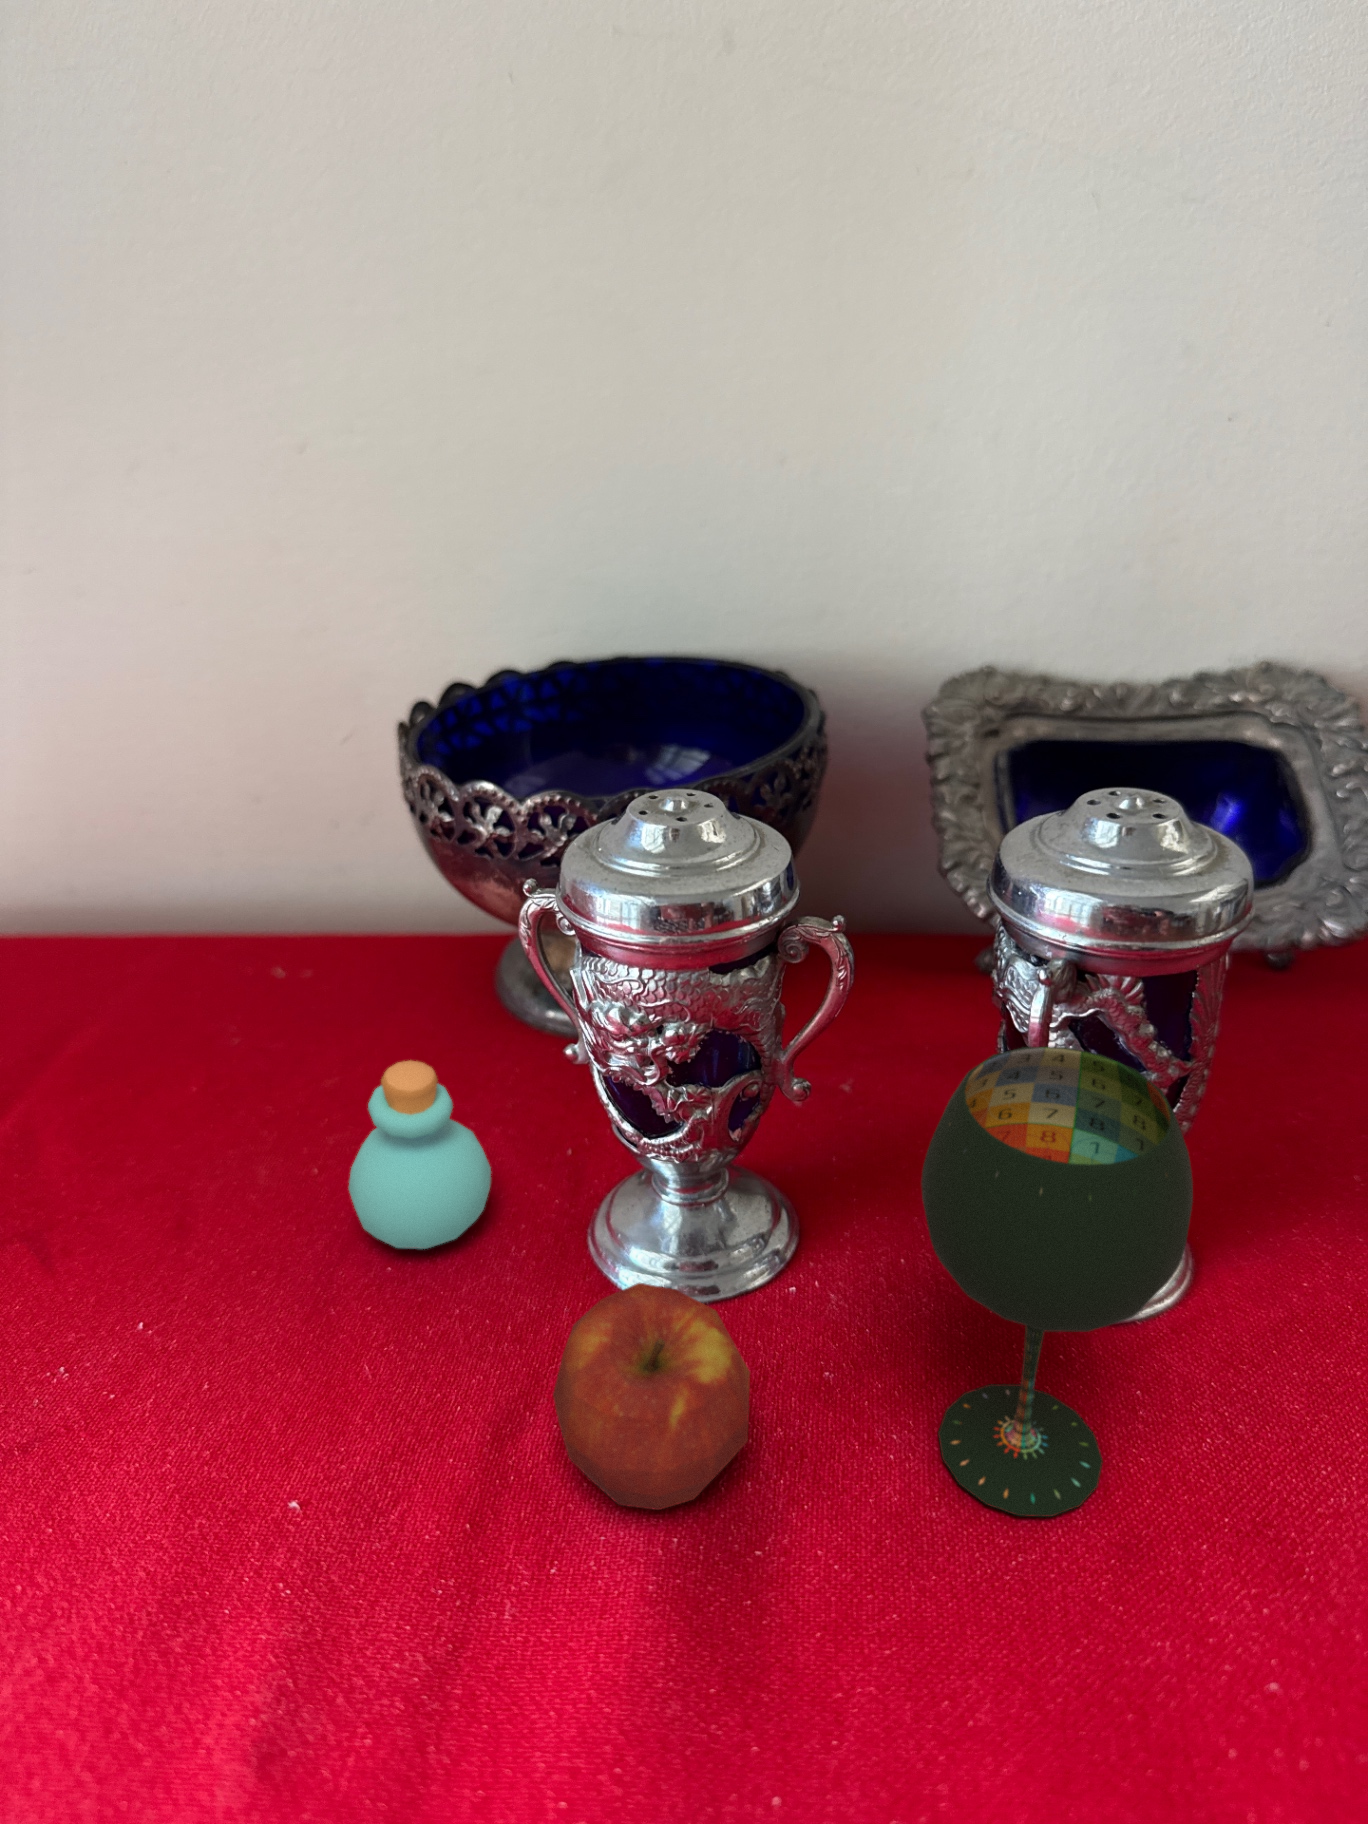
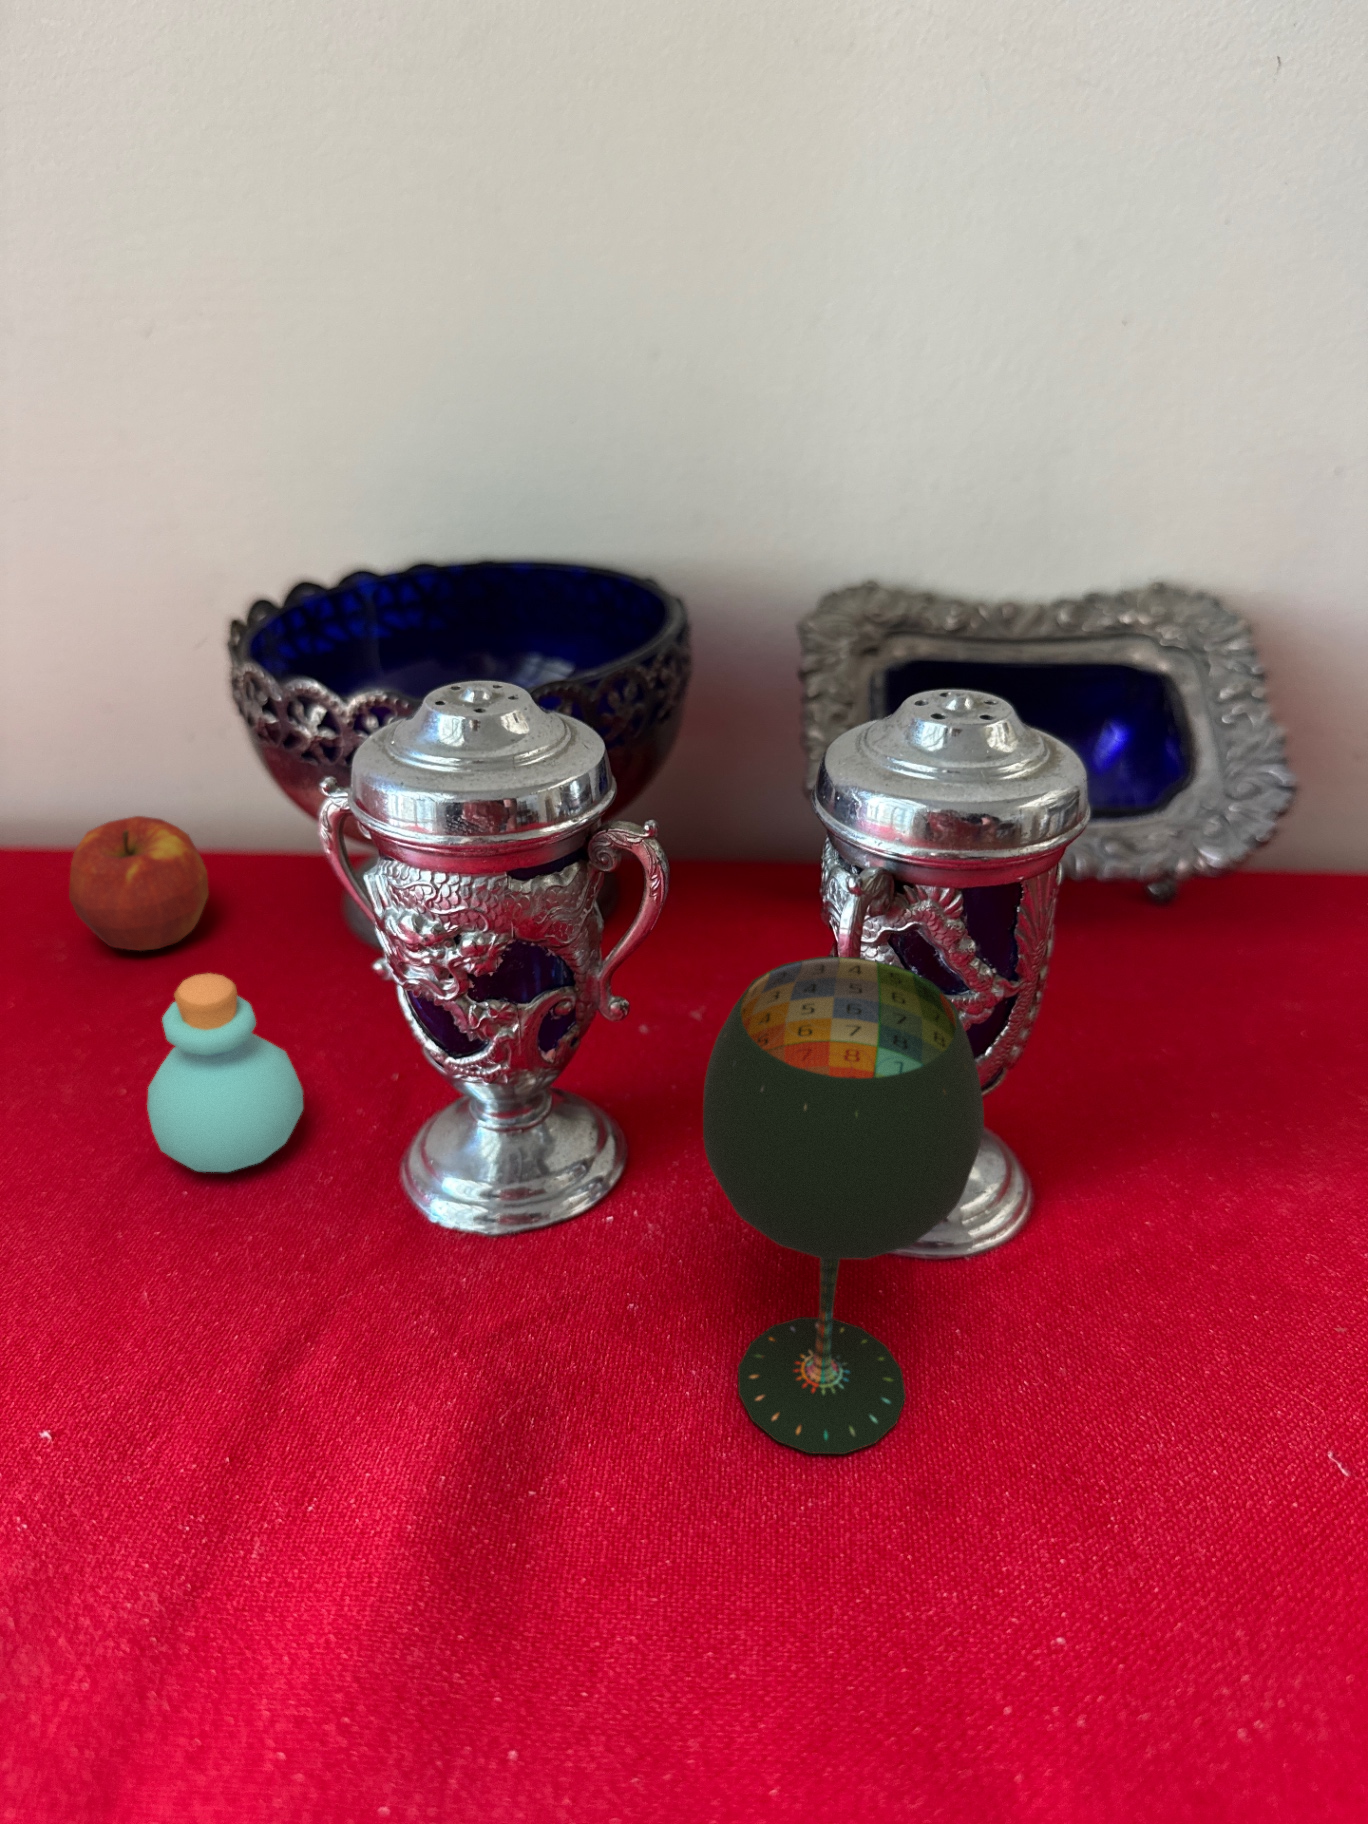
apple: present [553,1283,750,1510] -> present [69,816,209,951]

